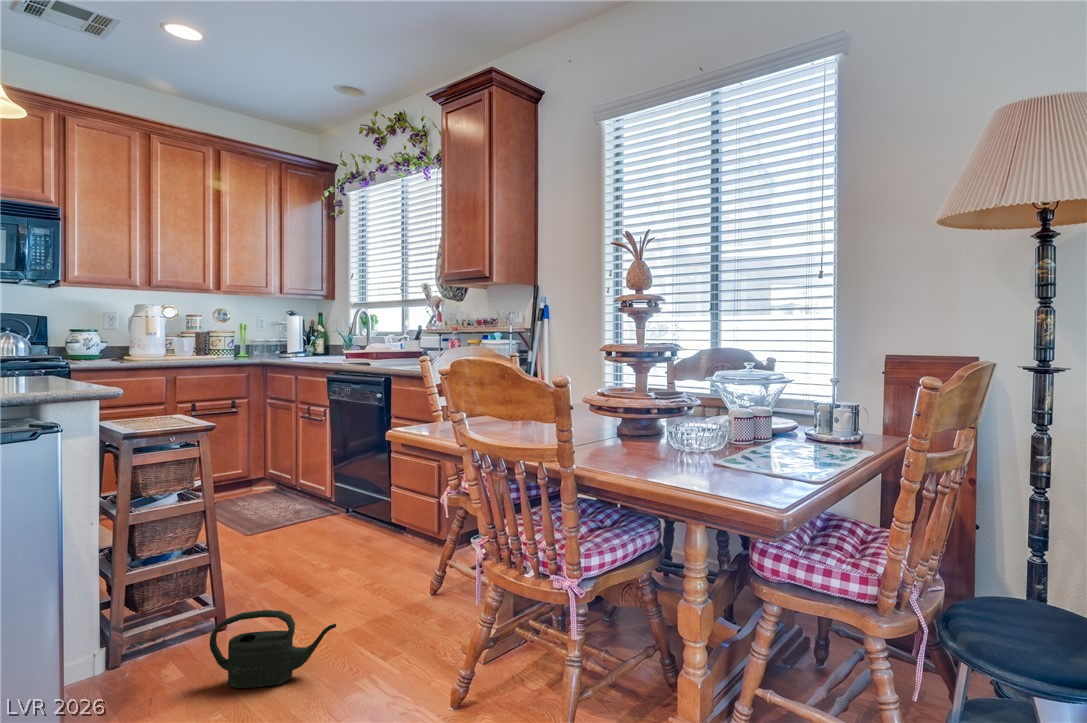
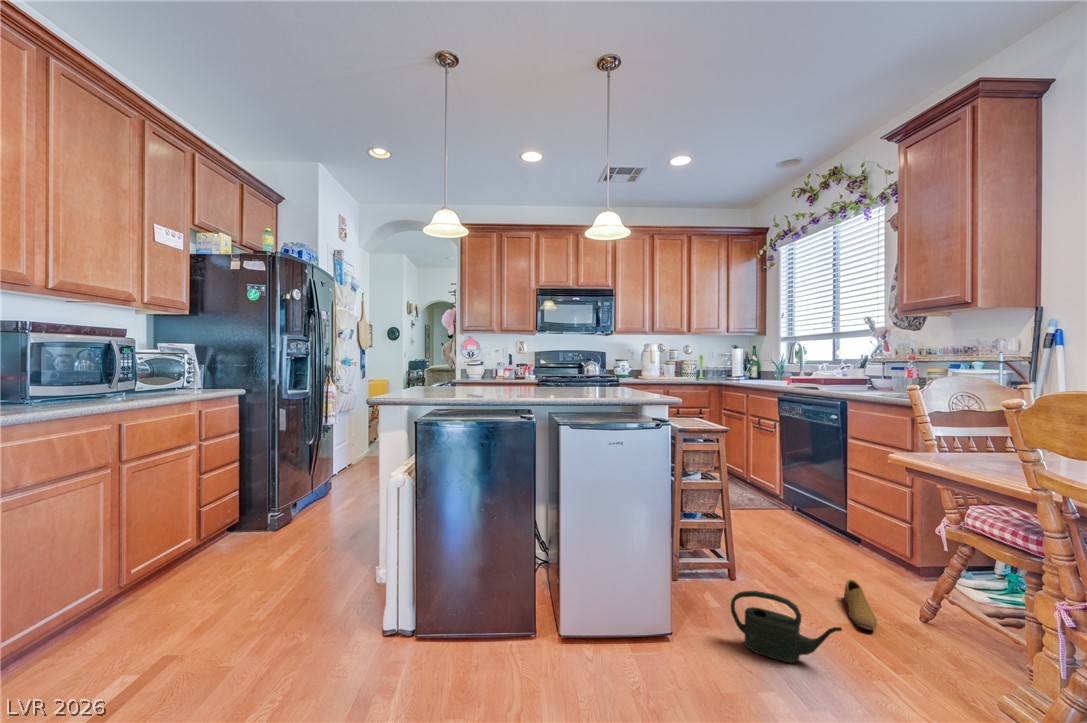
shoe: none [364,571,390,618] -> present [844,580,877,630]

